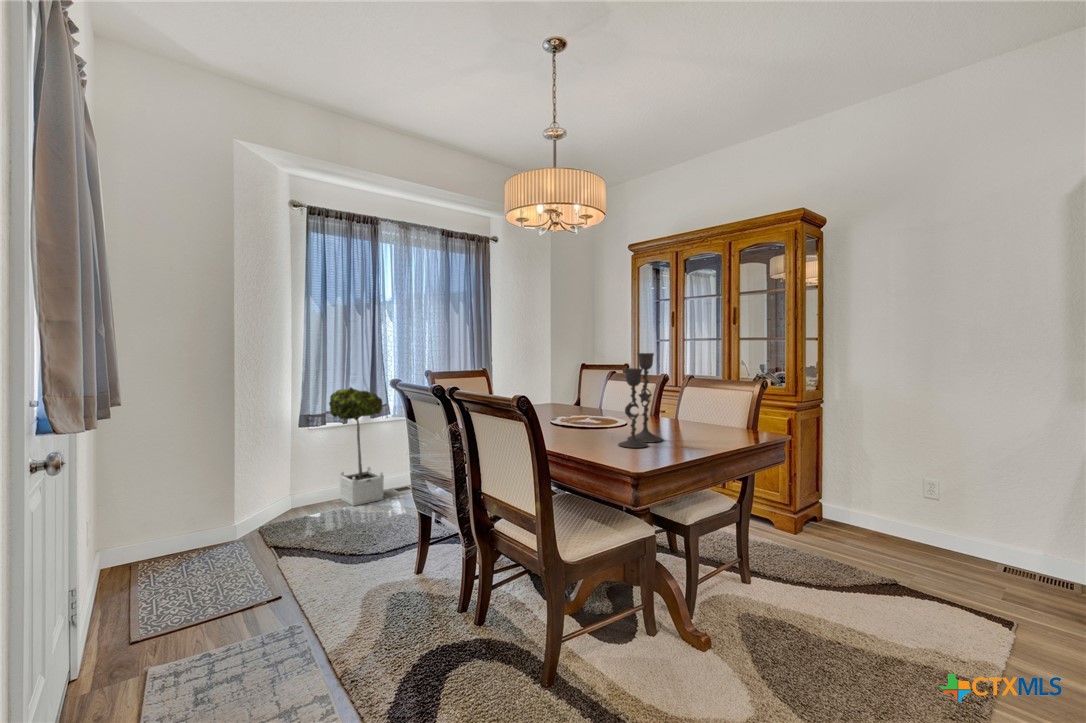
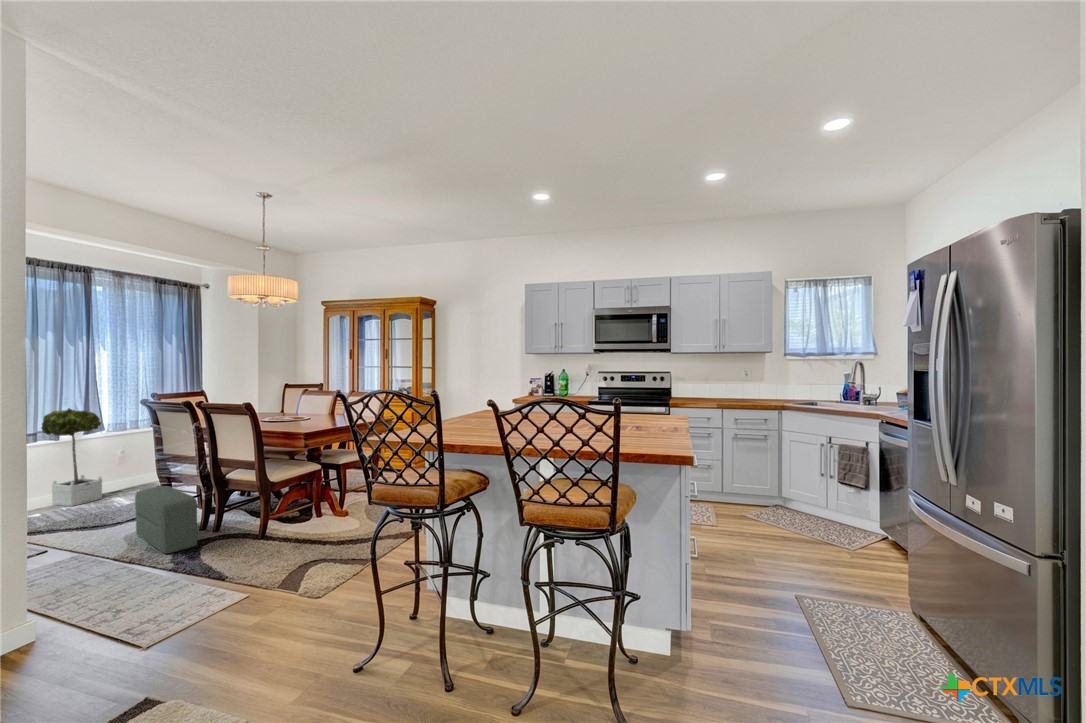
candlestick: present [618,353,663,448] -> none [303,377,329,424]
pouf: none [379,519,442,666] -> present [135,486,197,553]

